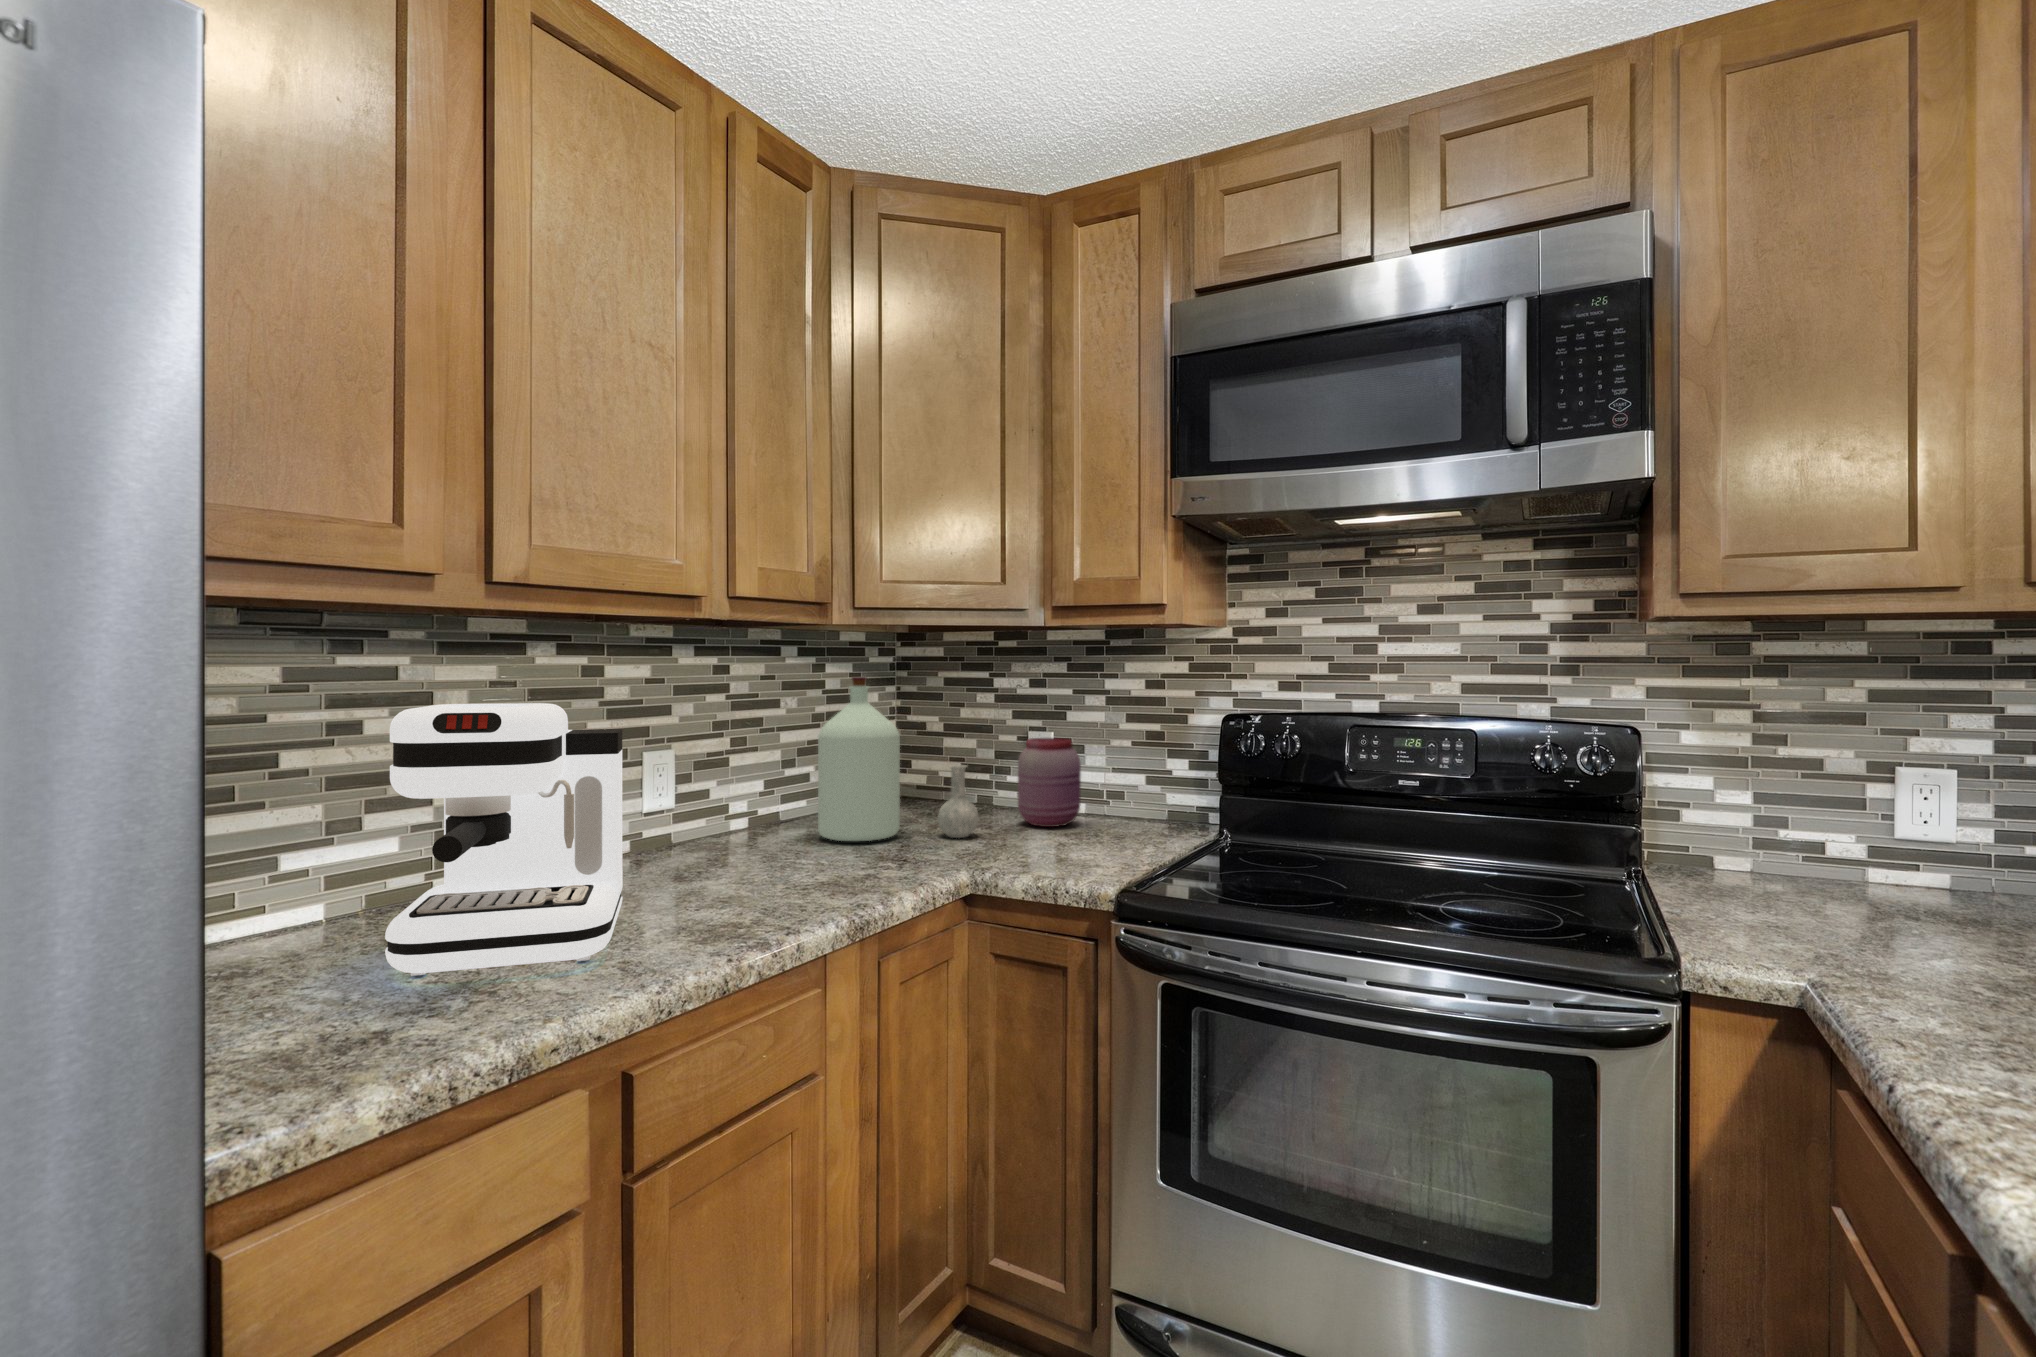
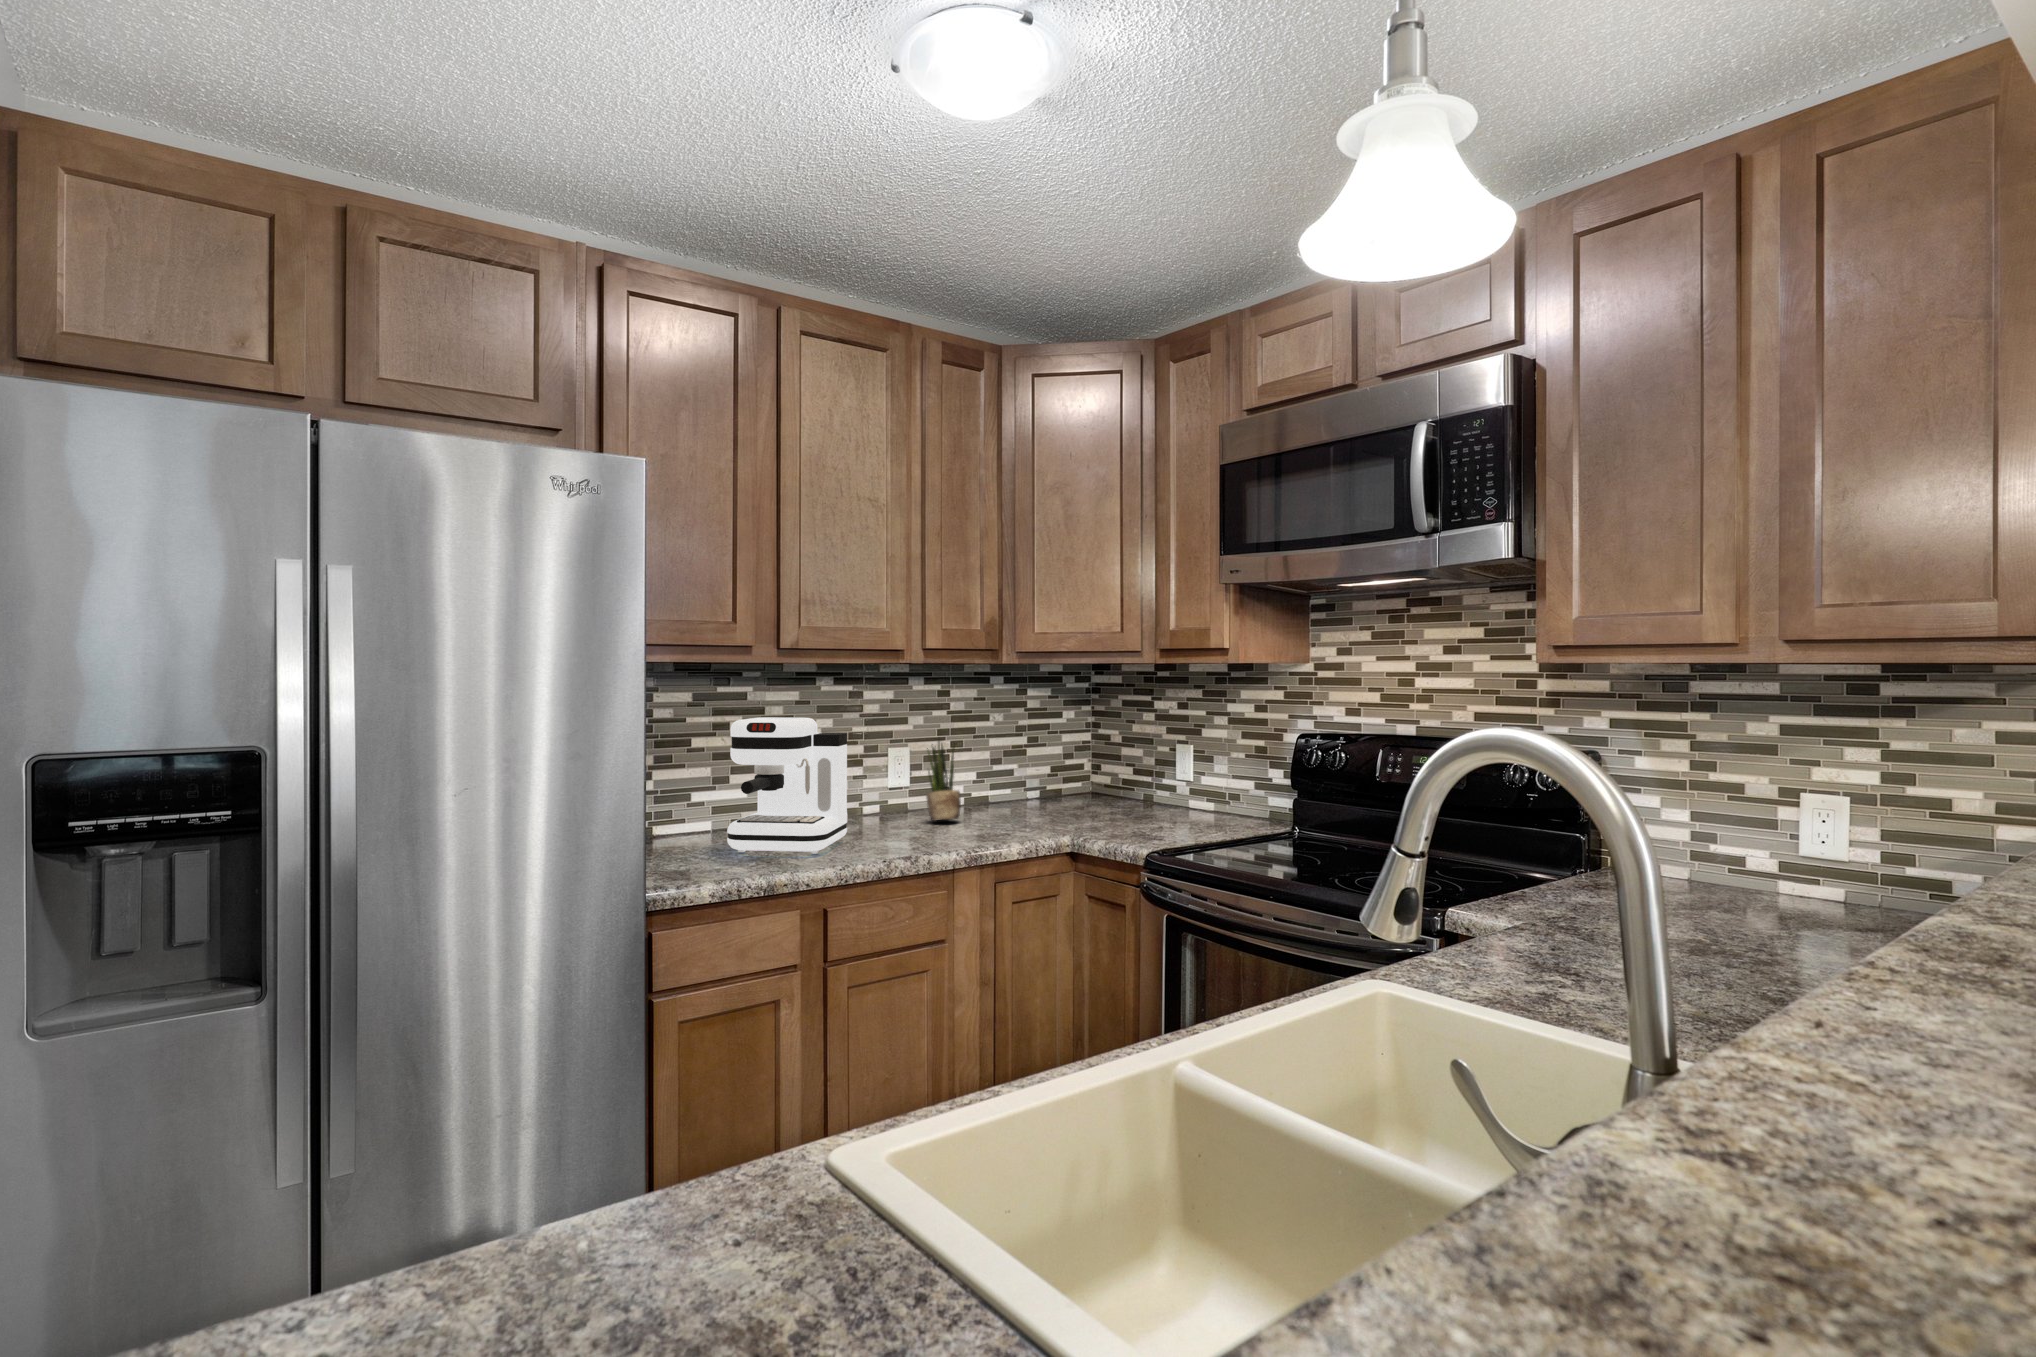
bottle: present [818,677,978,841] -> none [1001,701,1111,818]
potted plant: none [722,731,778,862] -> present [926,739,961,821]
jar: present [1018,738,1081,827] -> none [1152,748,1201,816]

